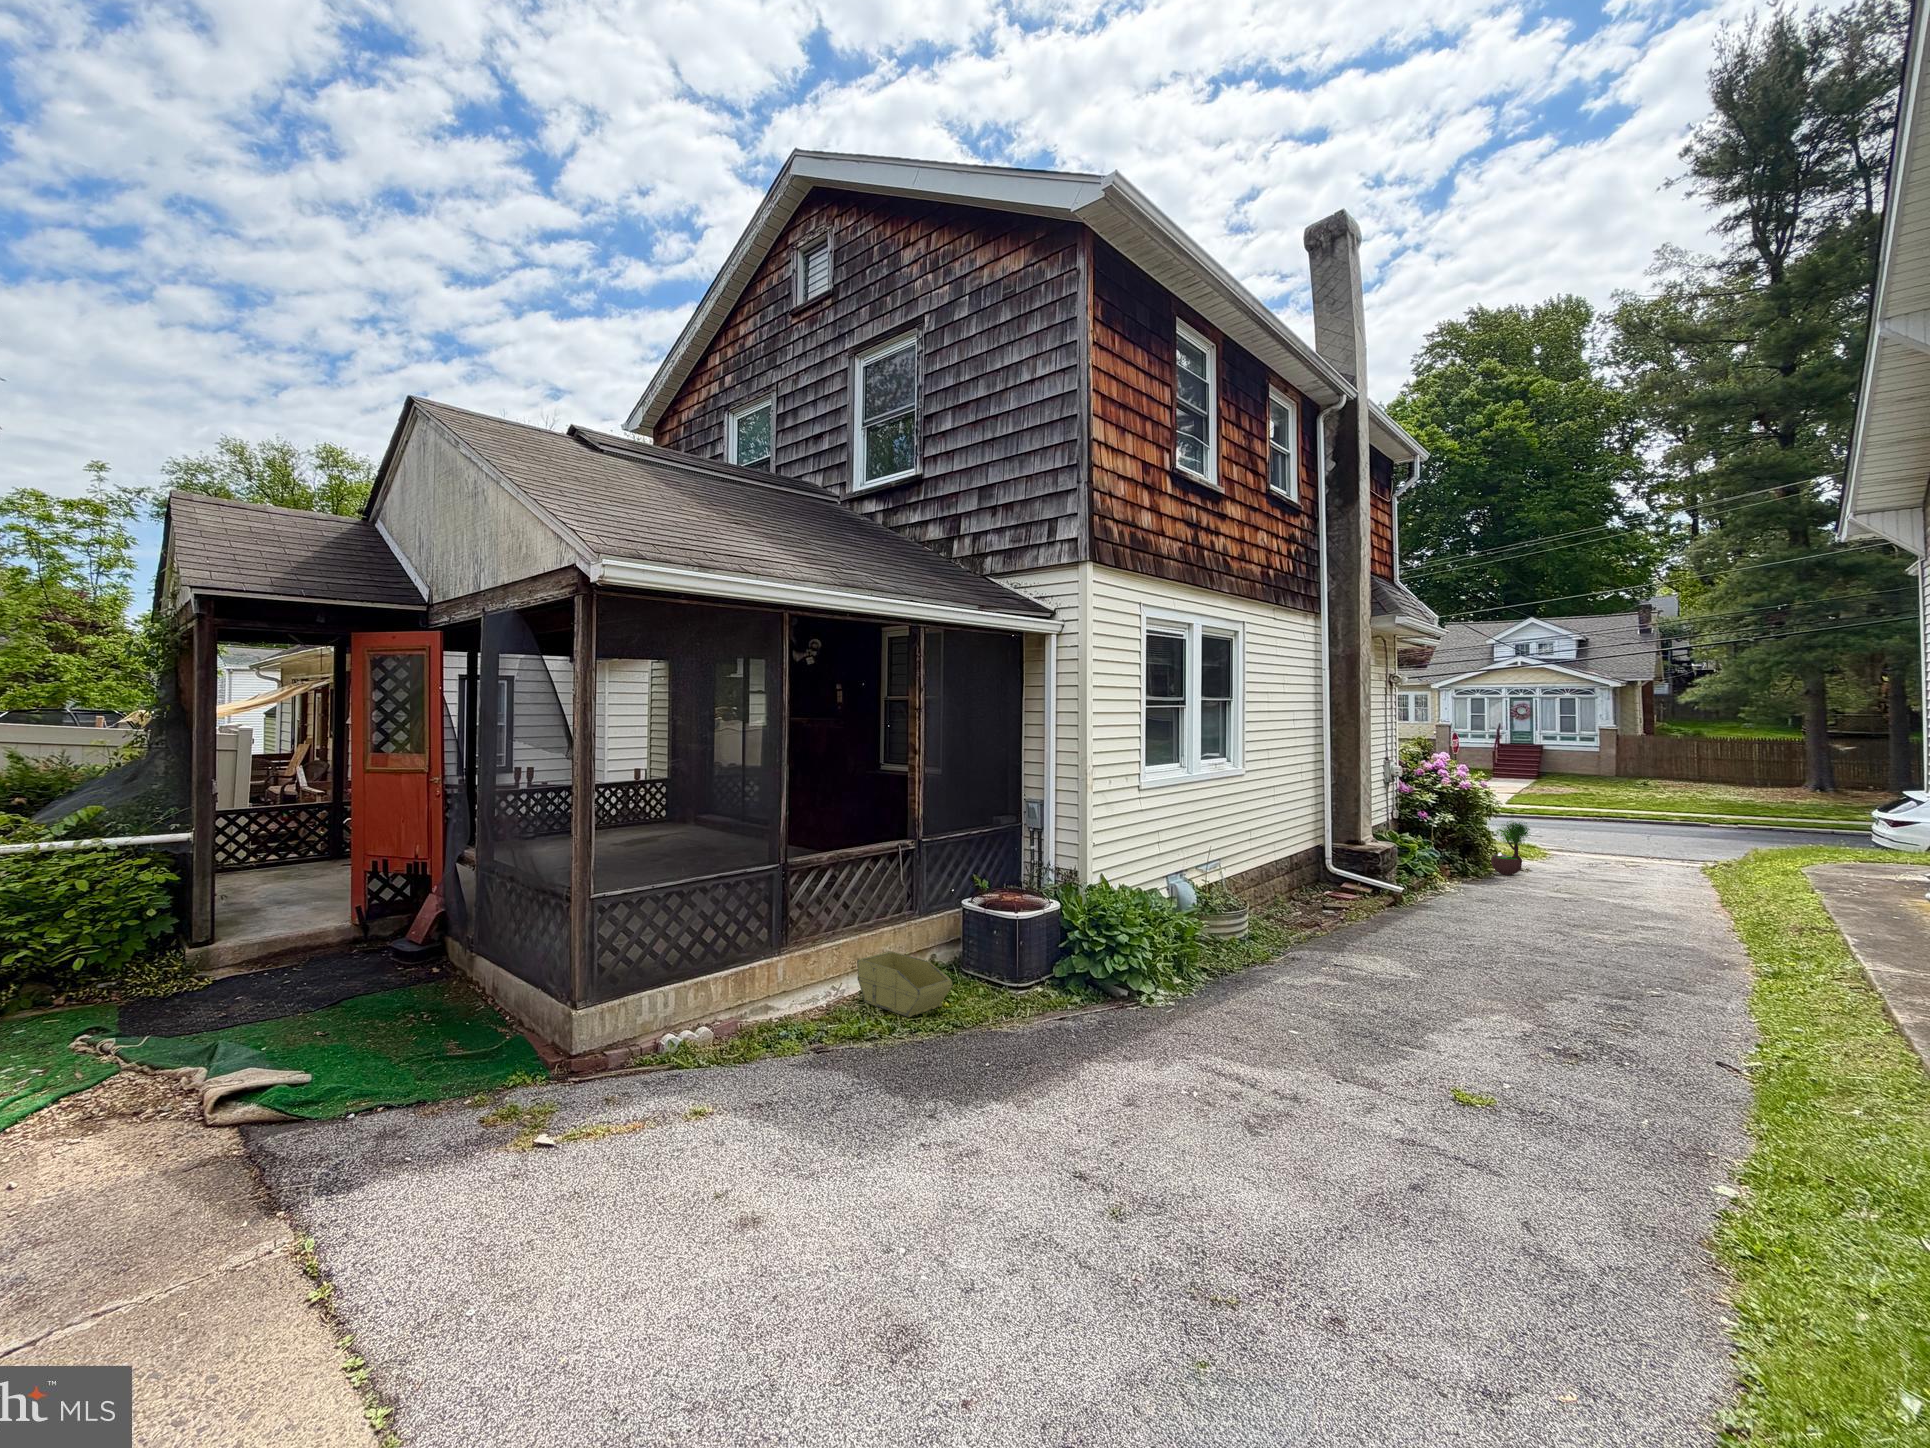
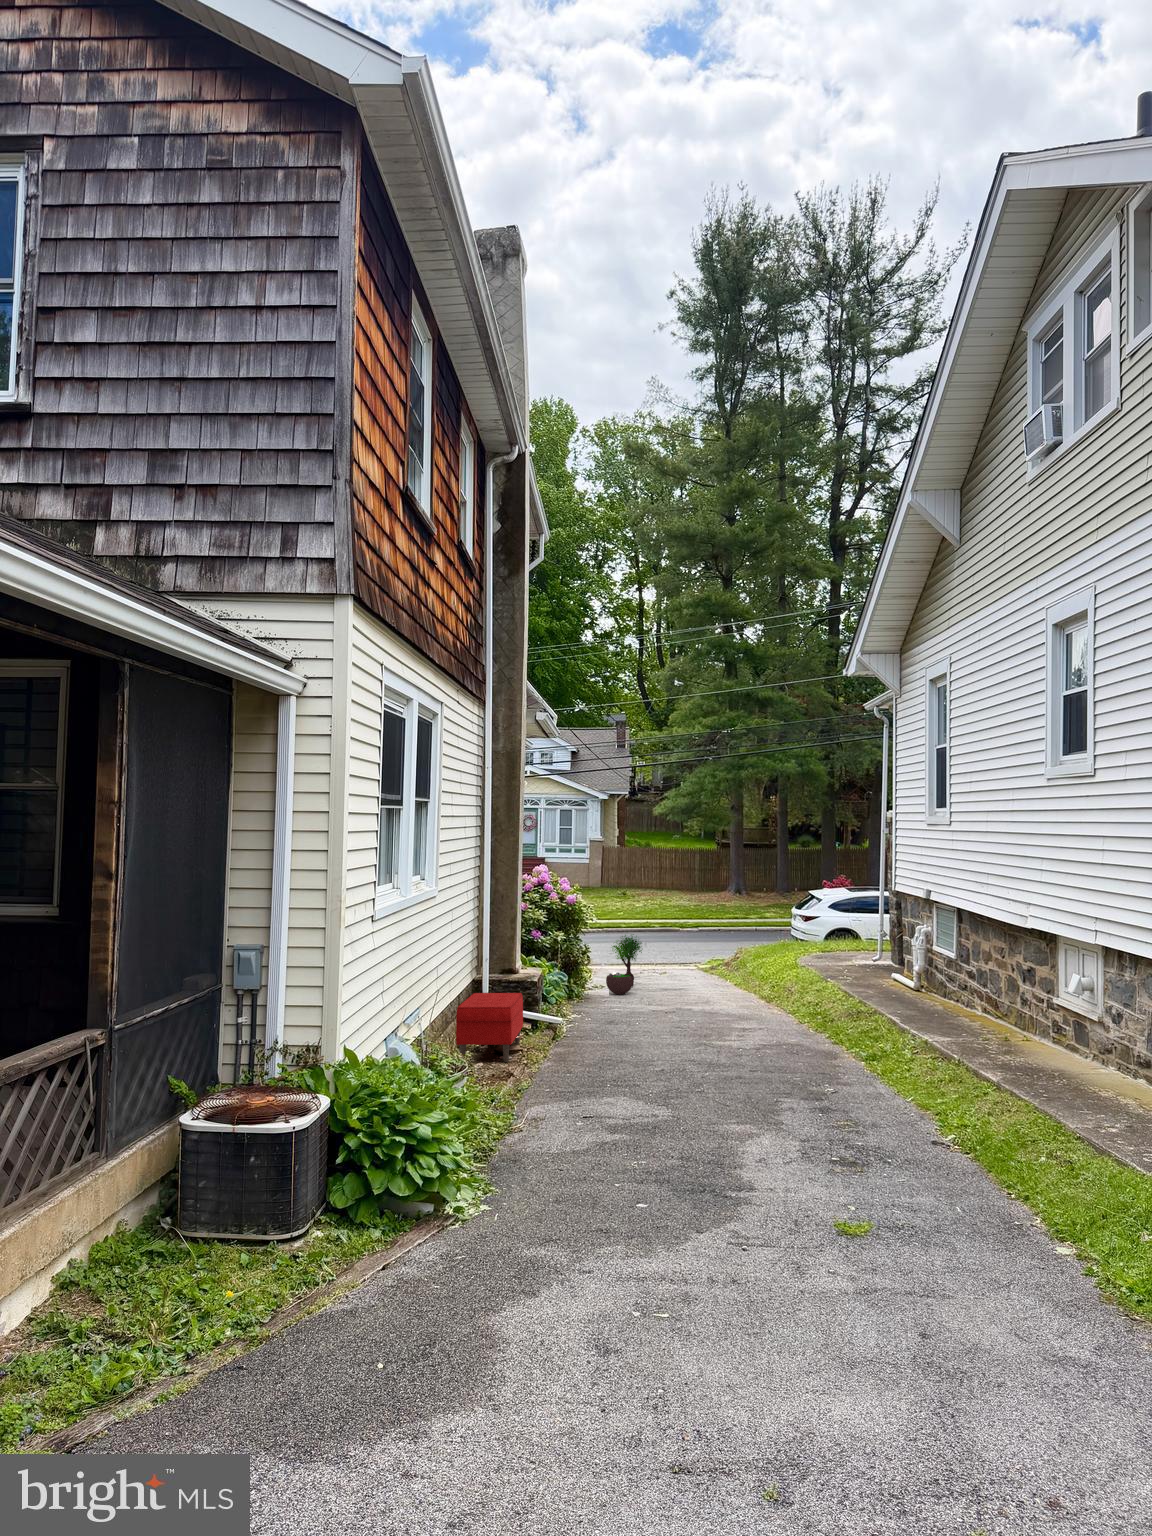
bench: none [1272,855,1350,912] -> present [456,993,523,1062]
storage bin: present [857,951,952,1017] -> none [37,1231,223,1336]

